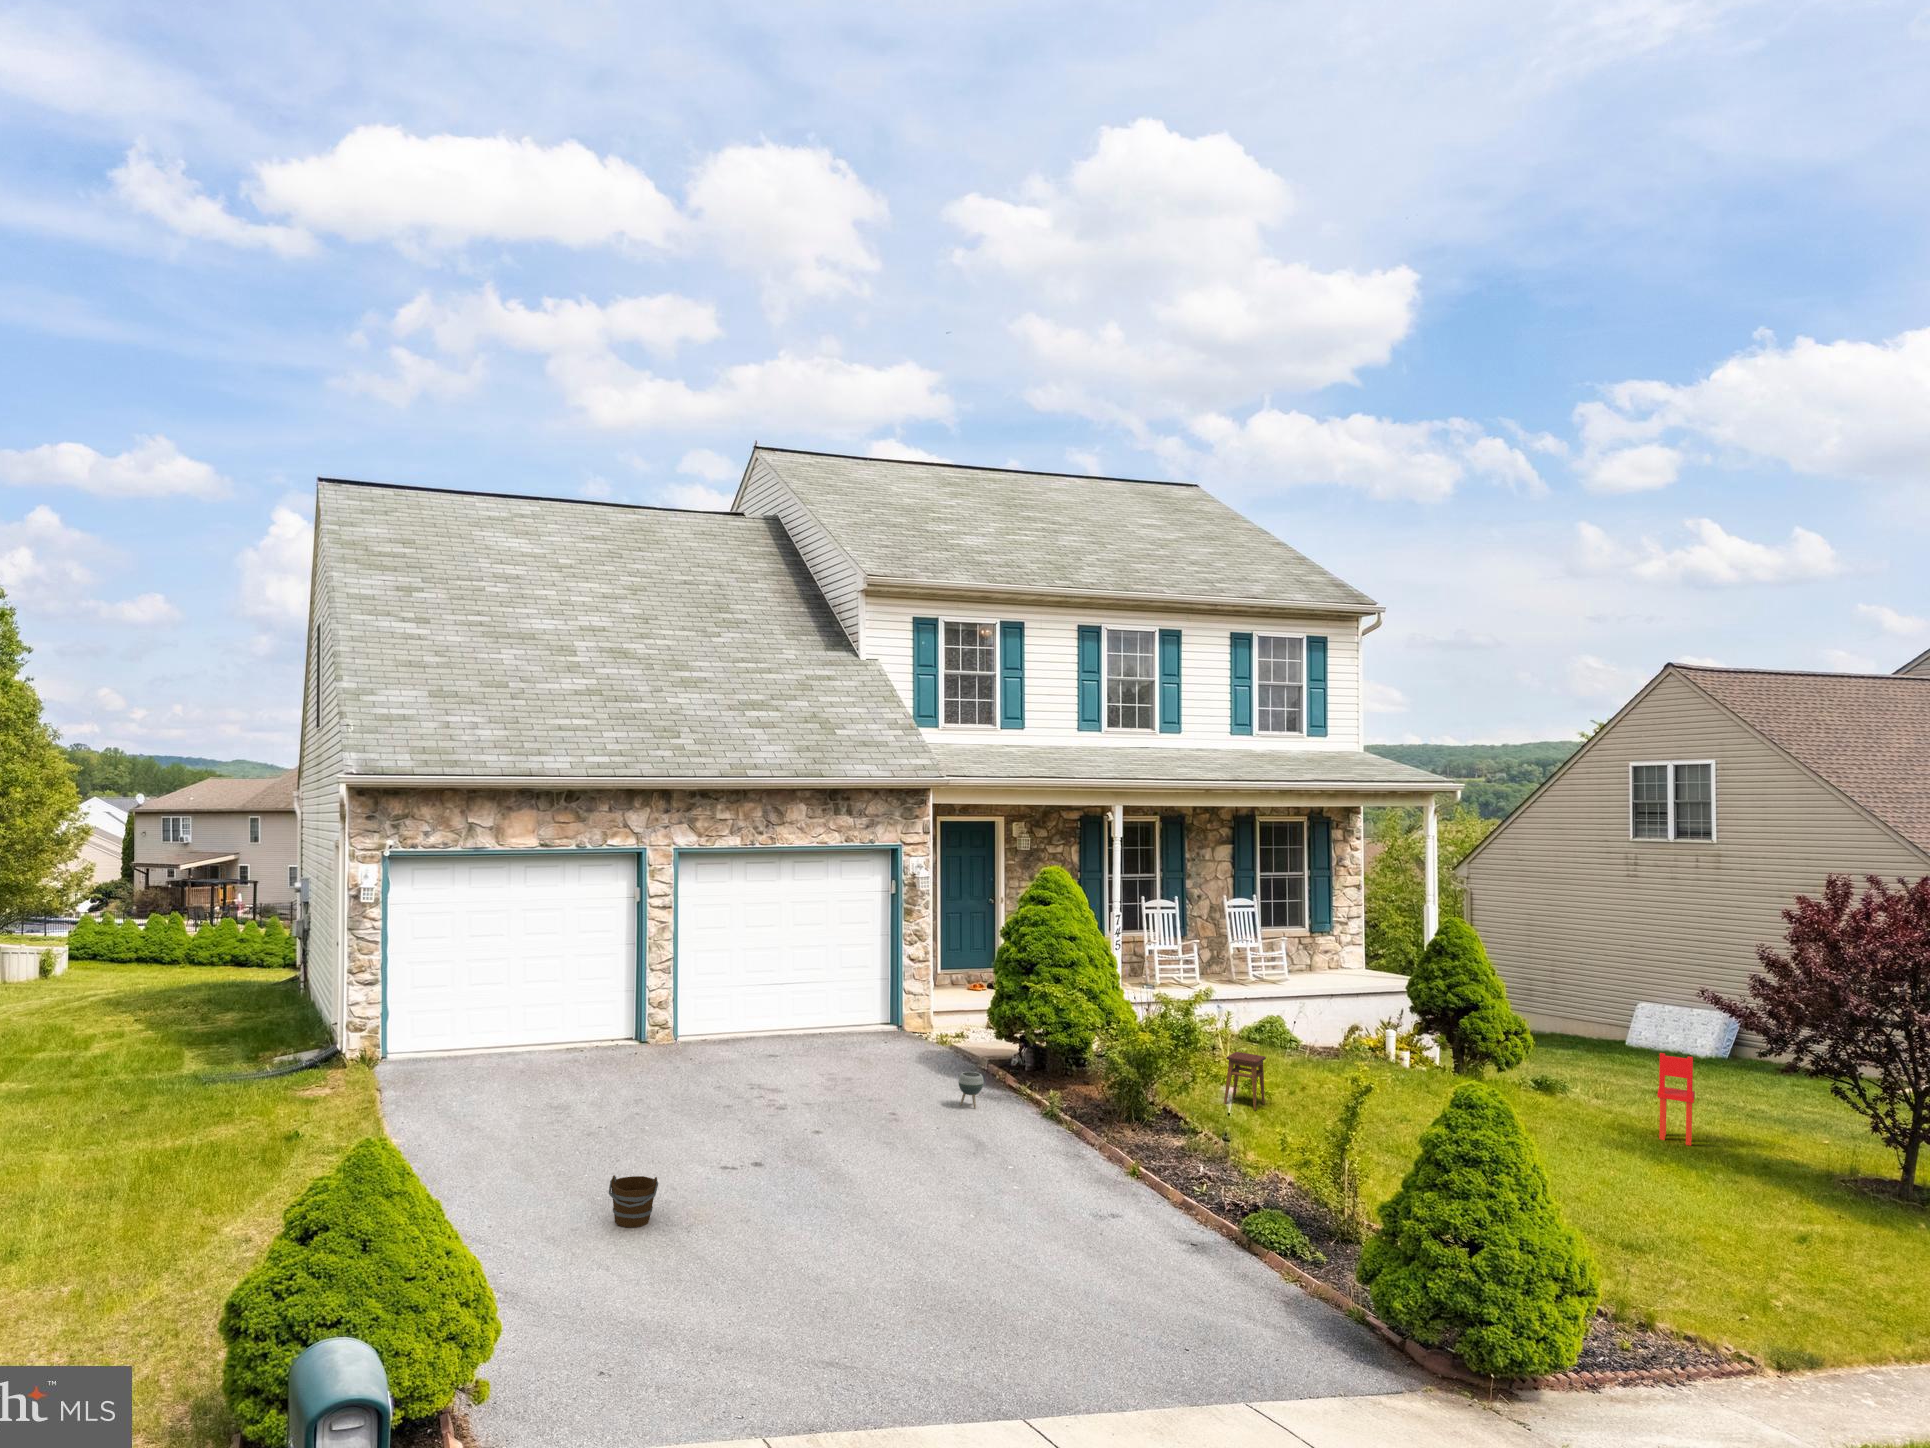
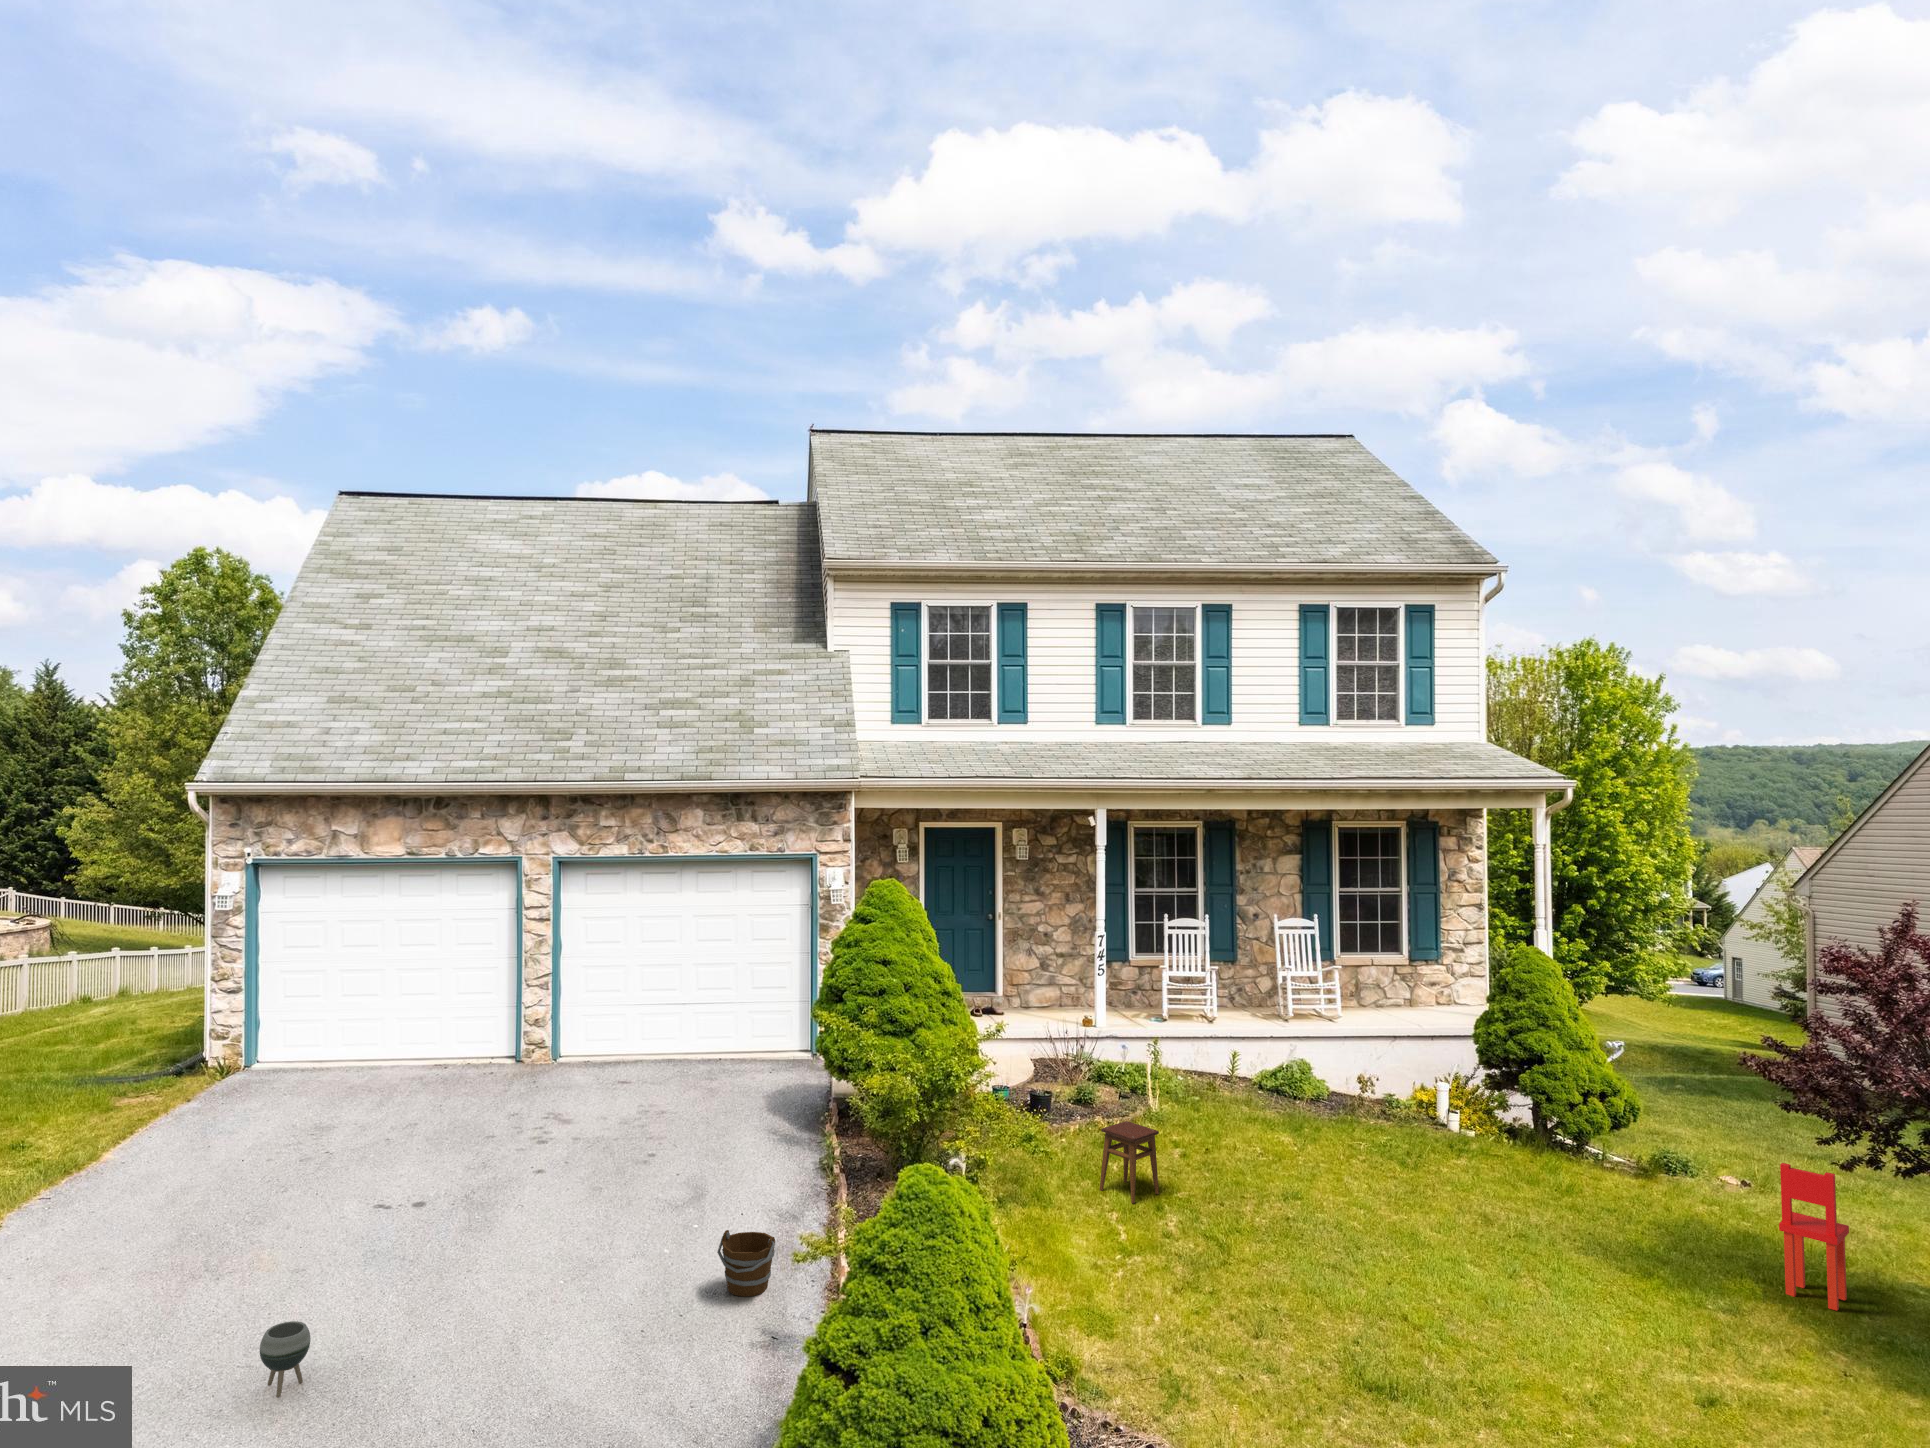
planter: present [958,1072,984,1108] -> present [260,1321,311,1397]
bucket: present [609,1175,658,1227] -> present [717,1230,775,1297]

